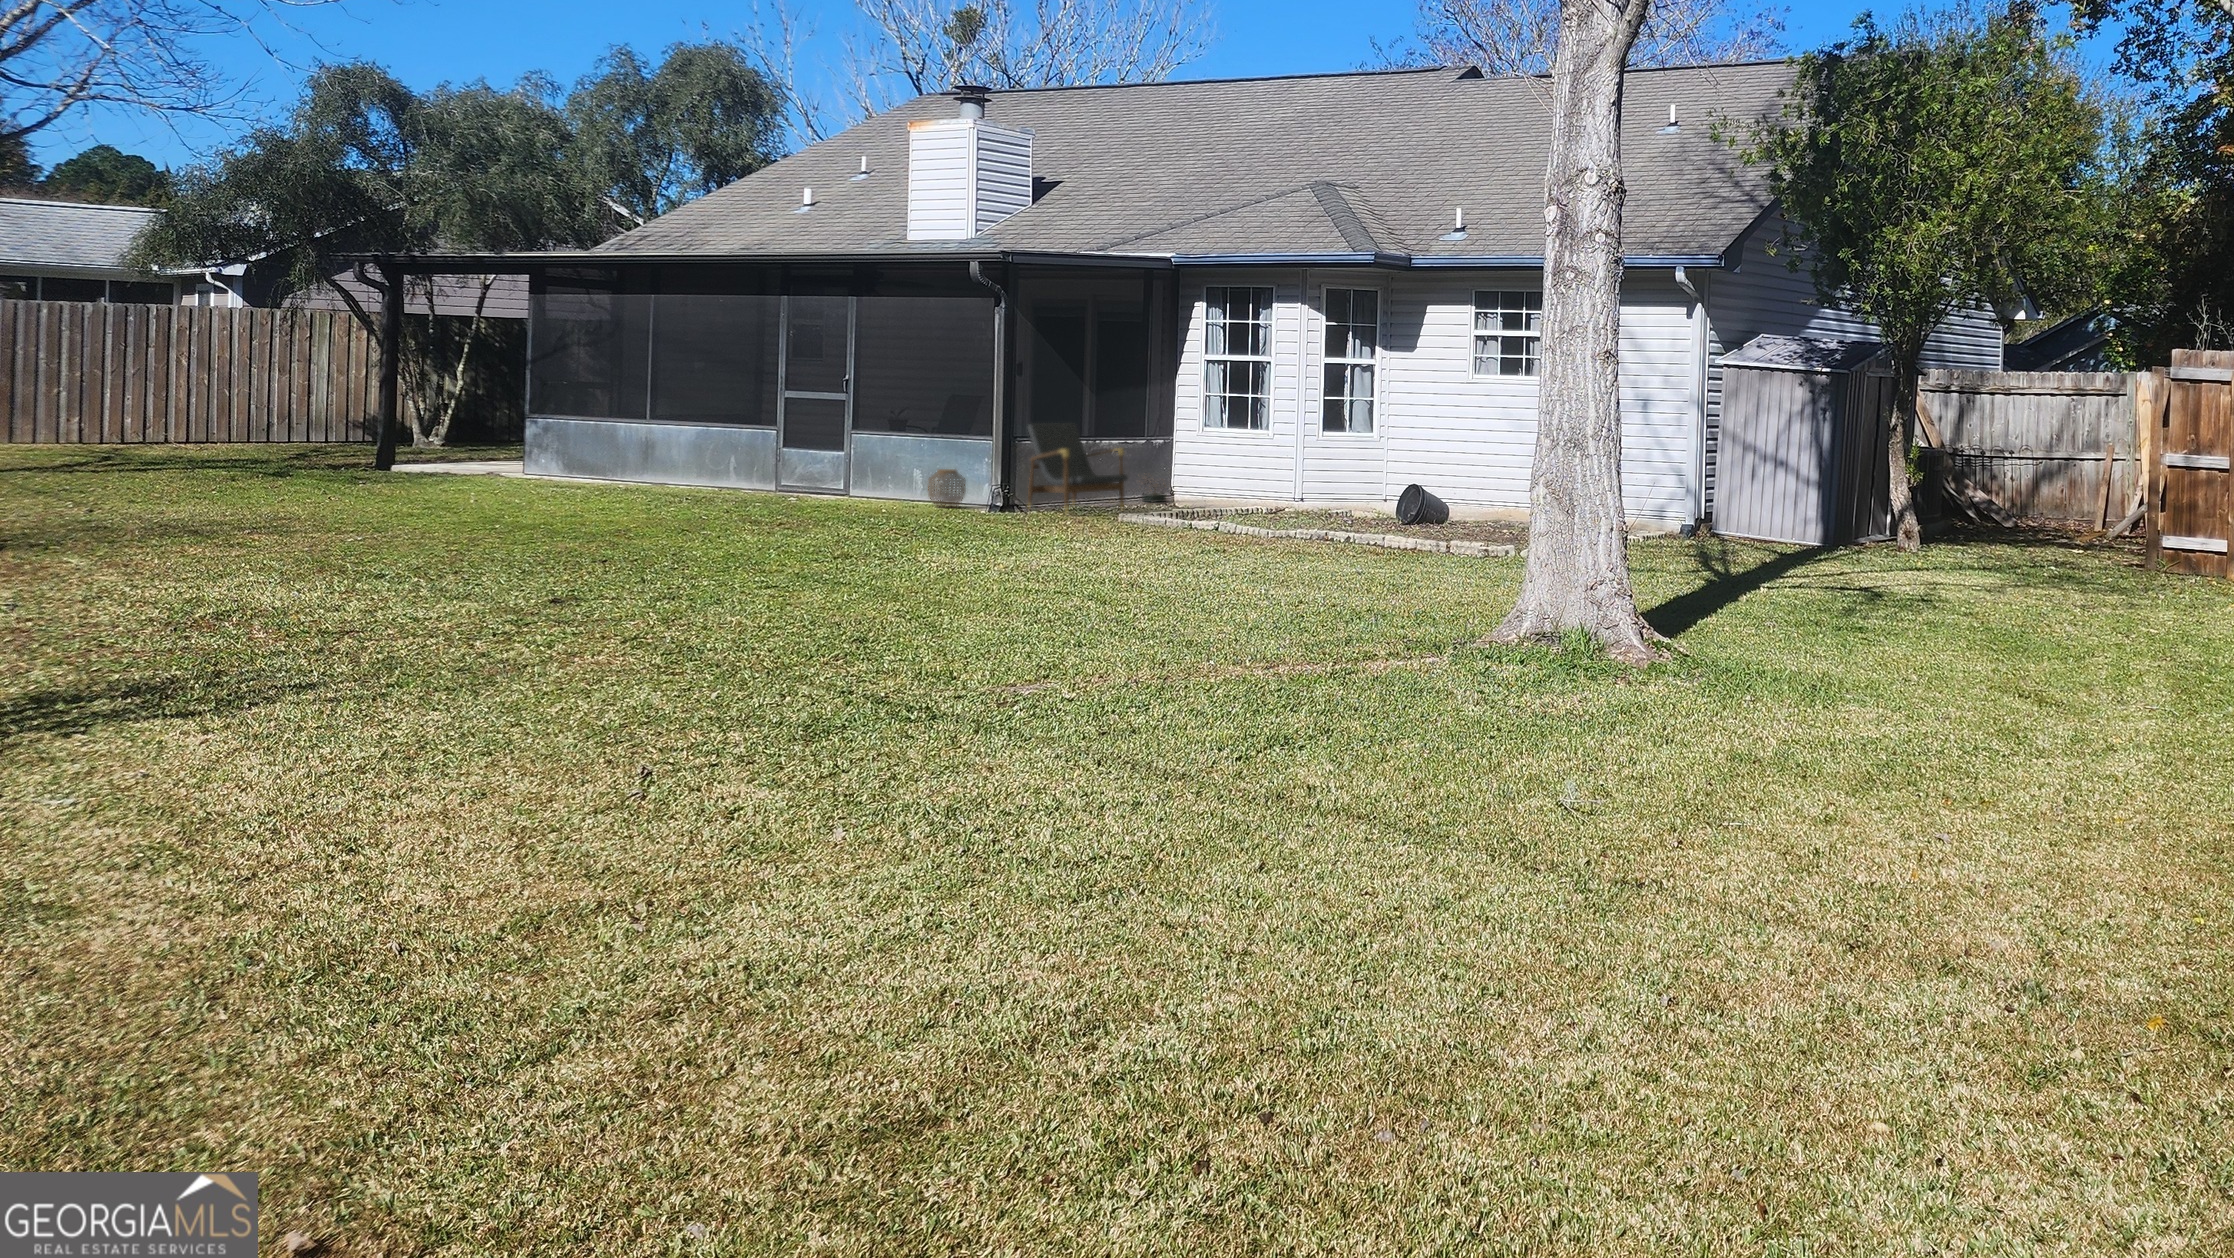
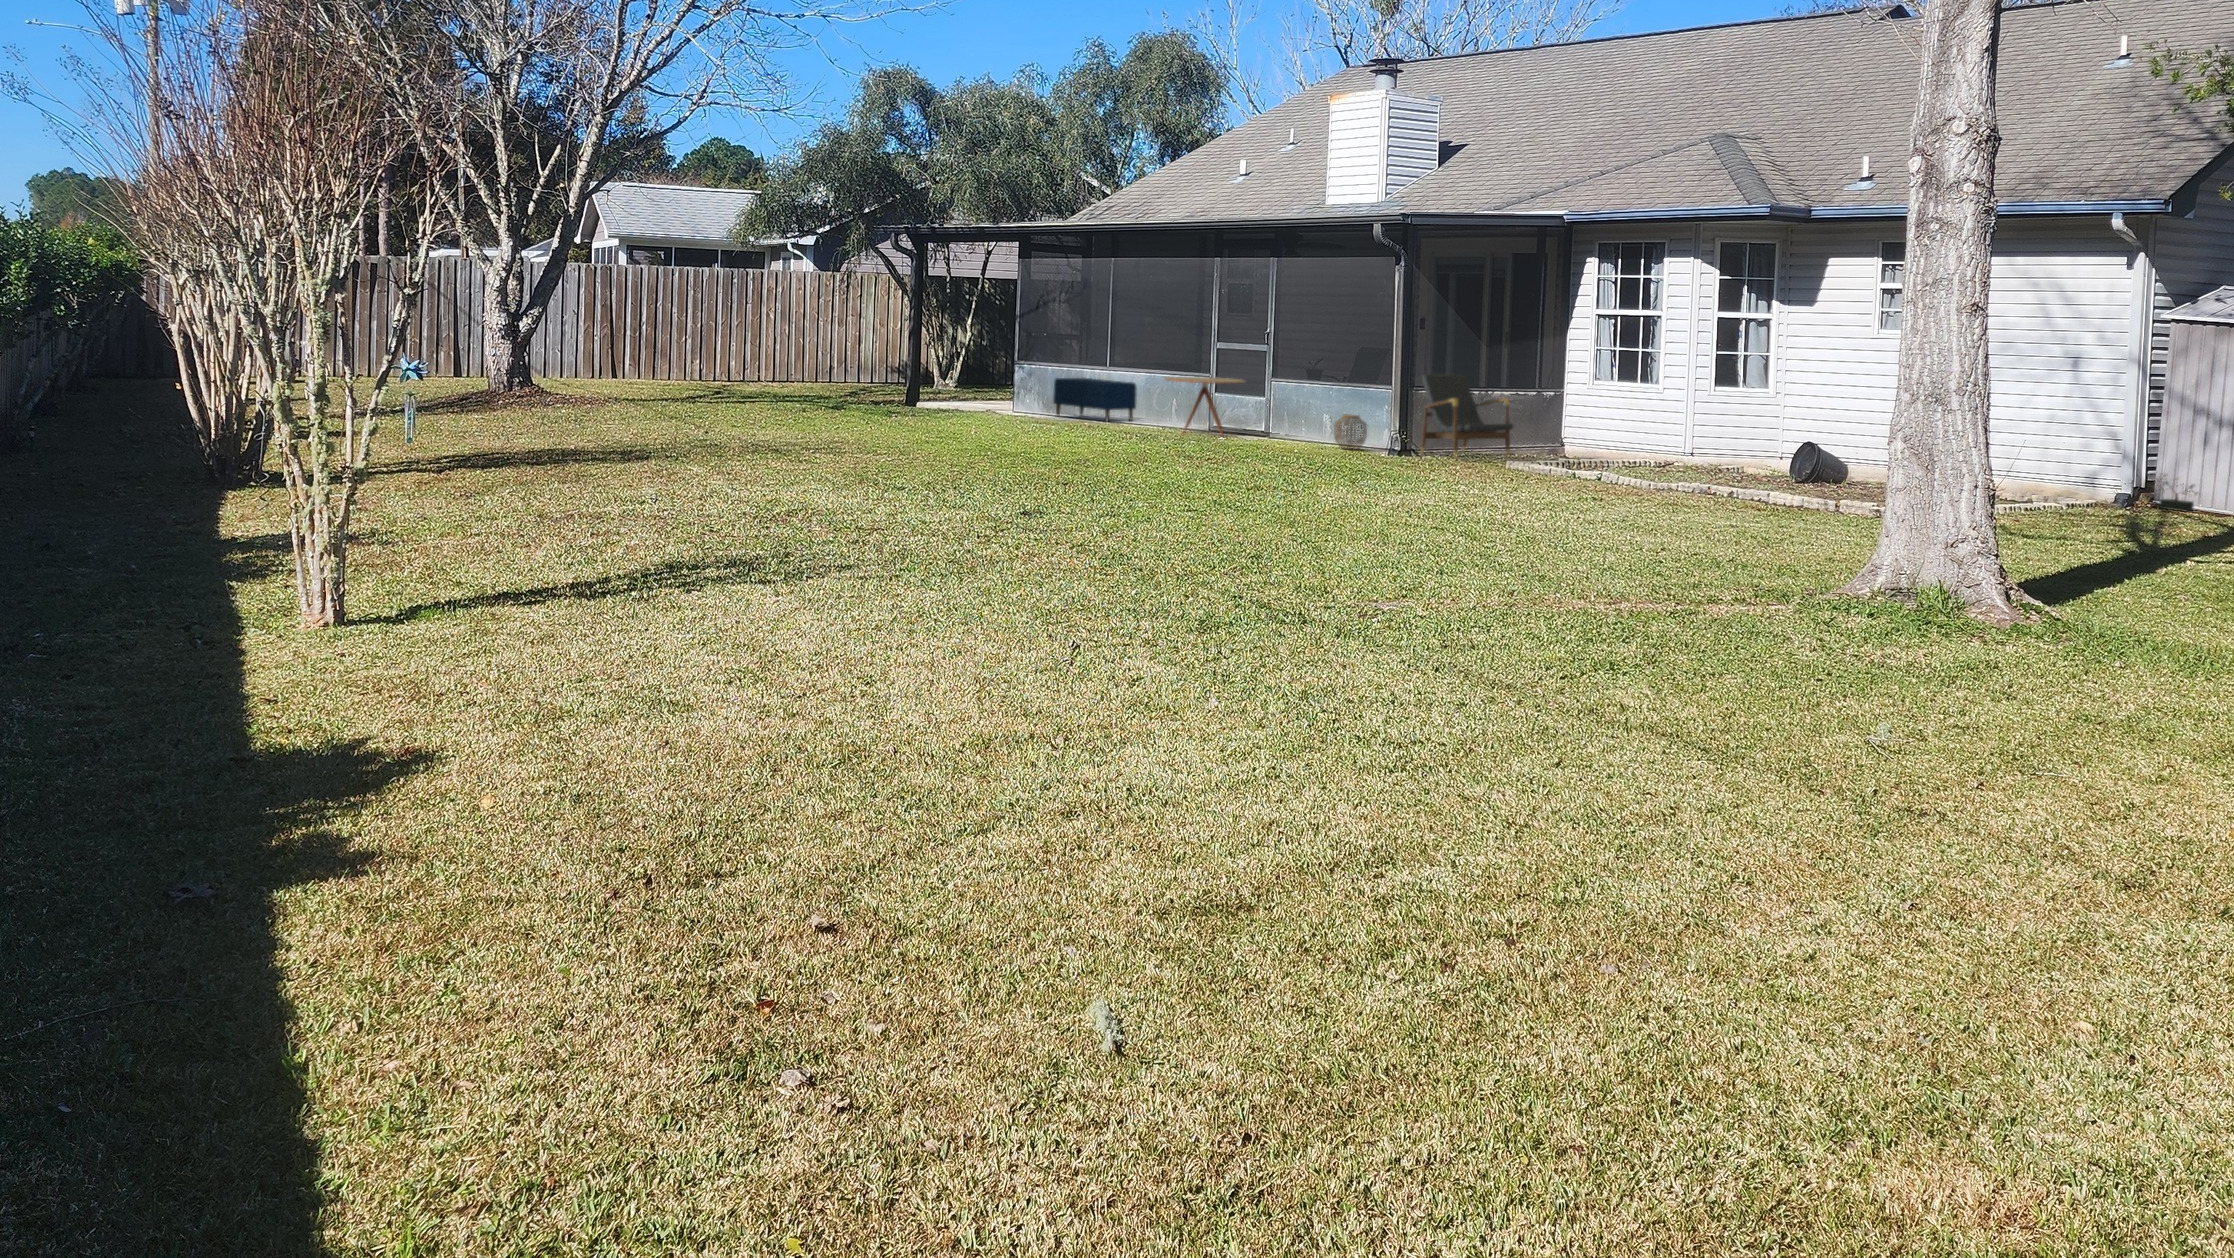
round table: none [718,430,820,498] -> present [1165,377,1245,436]
bench: none [570,433,681,485] -> present [1053,378,1137,423]
decorative plant: present [1138,475,1166,502] -> present [2155,475,2198,512]

